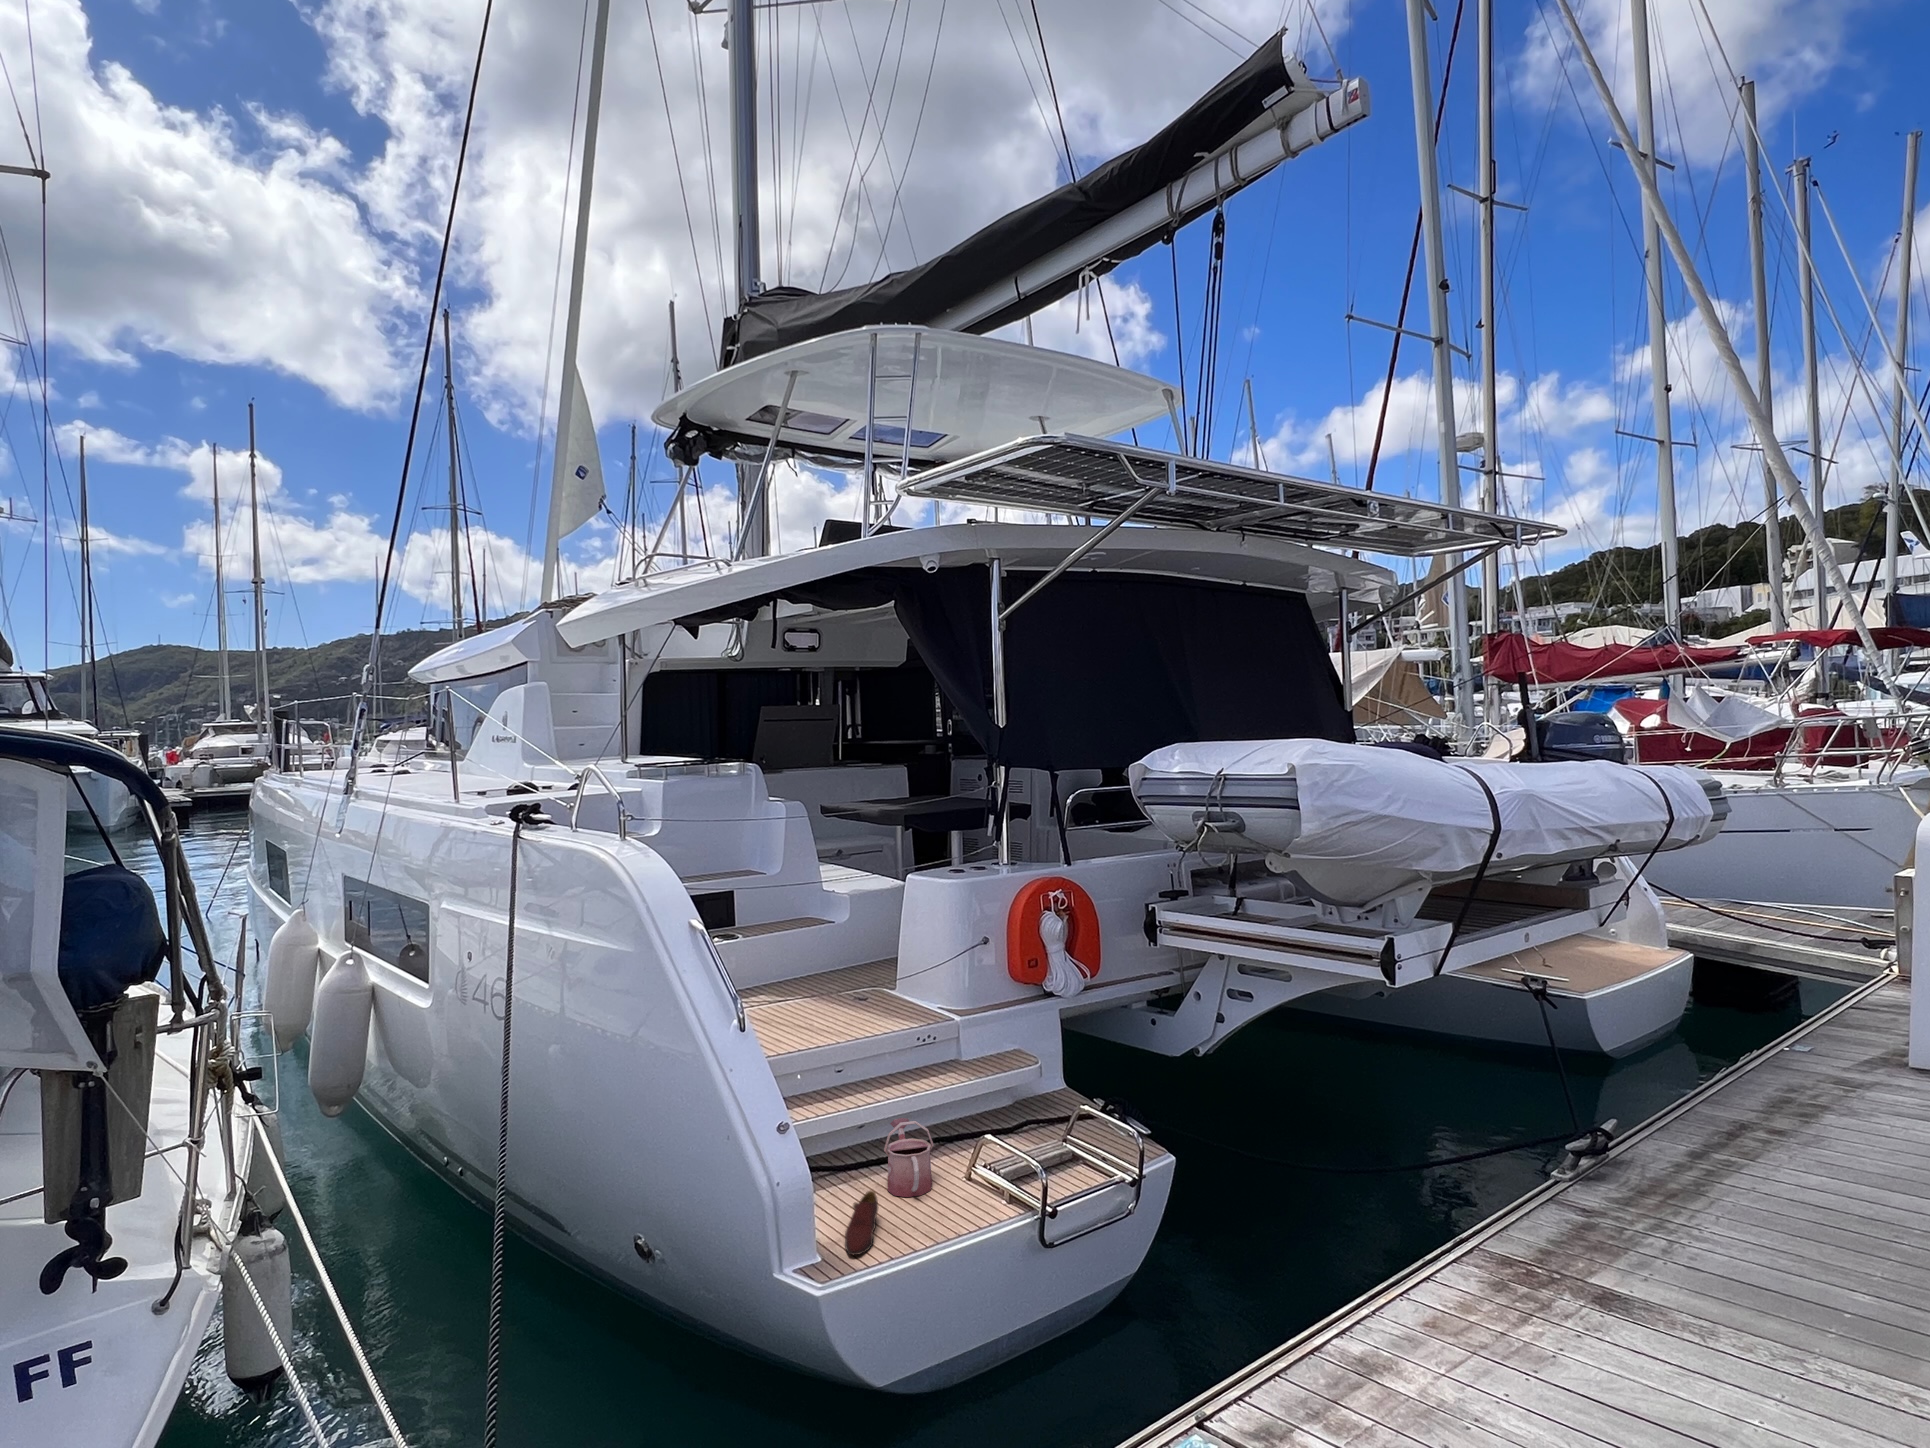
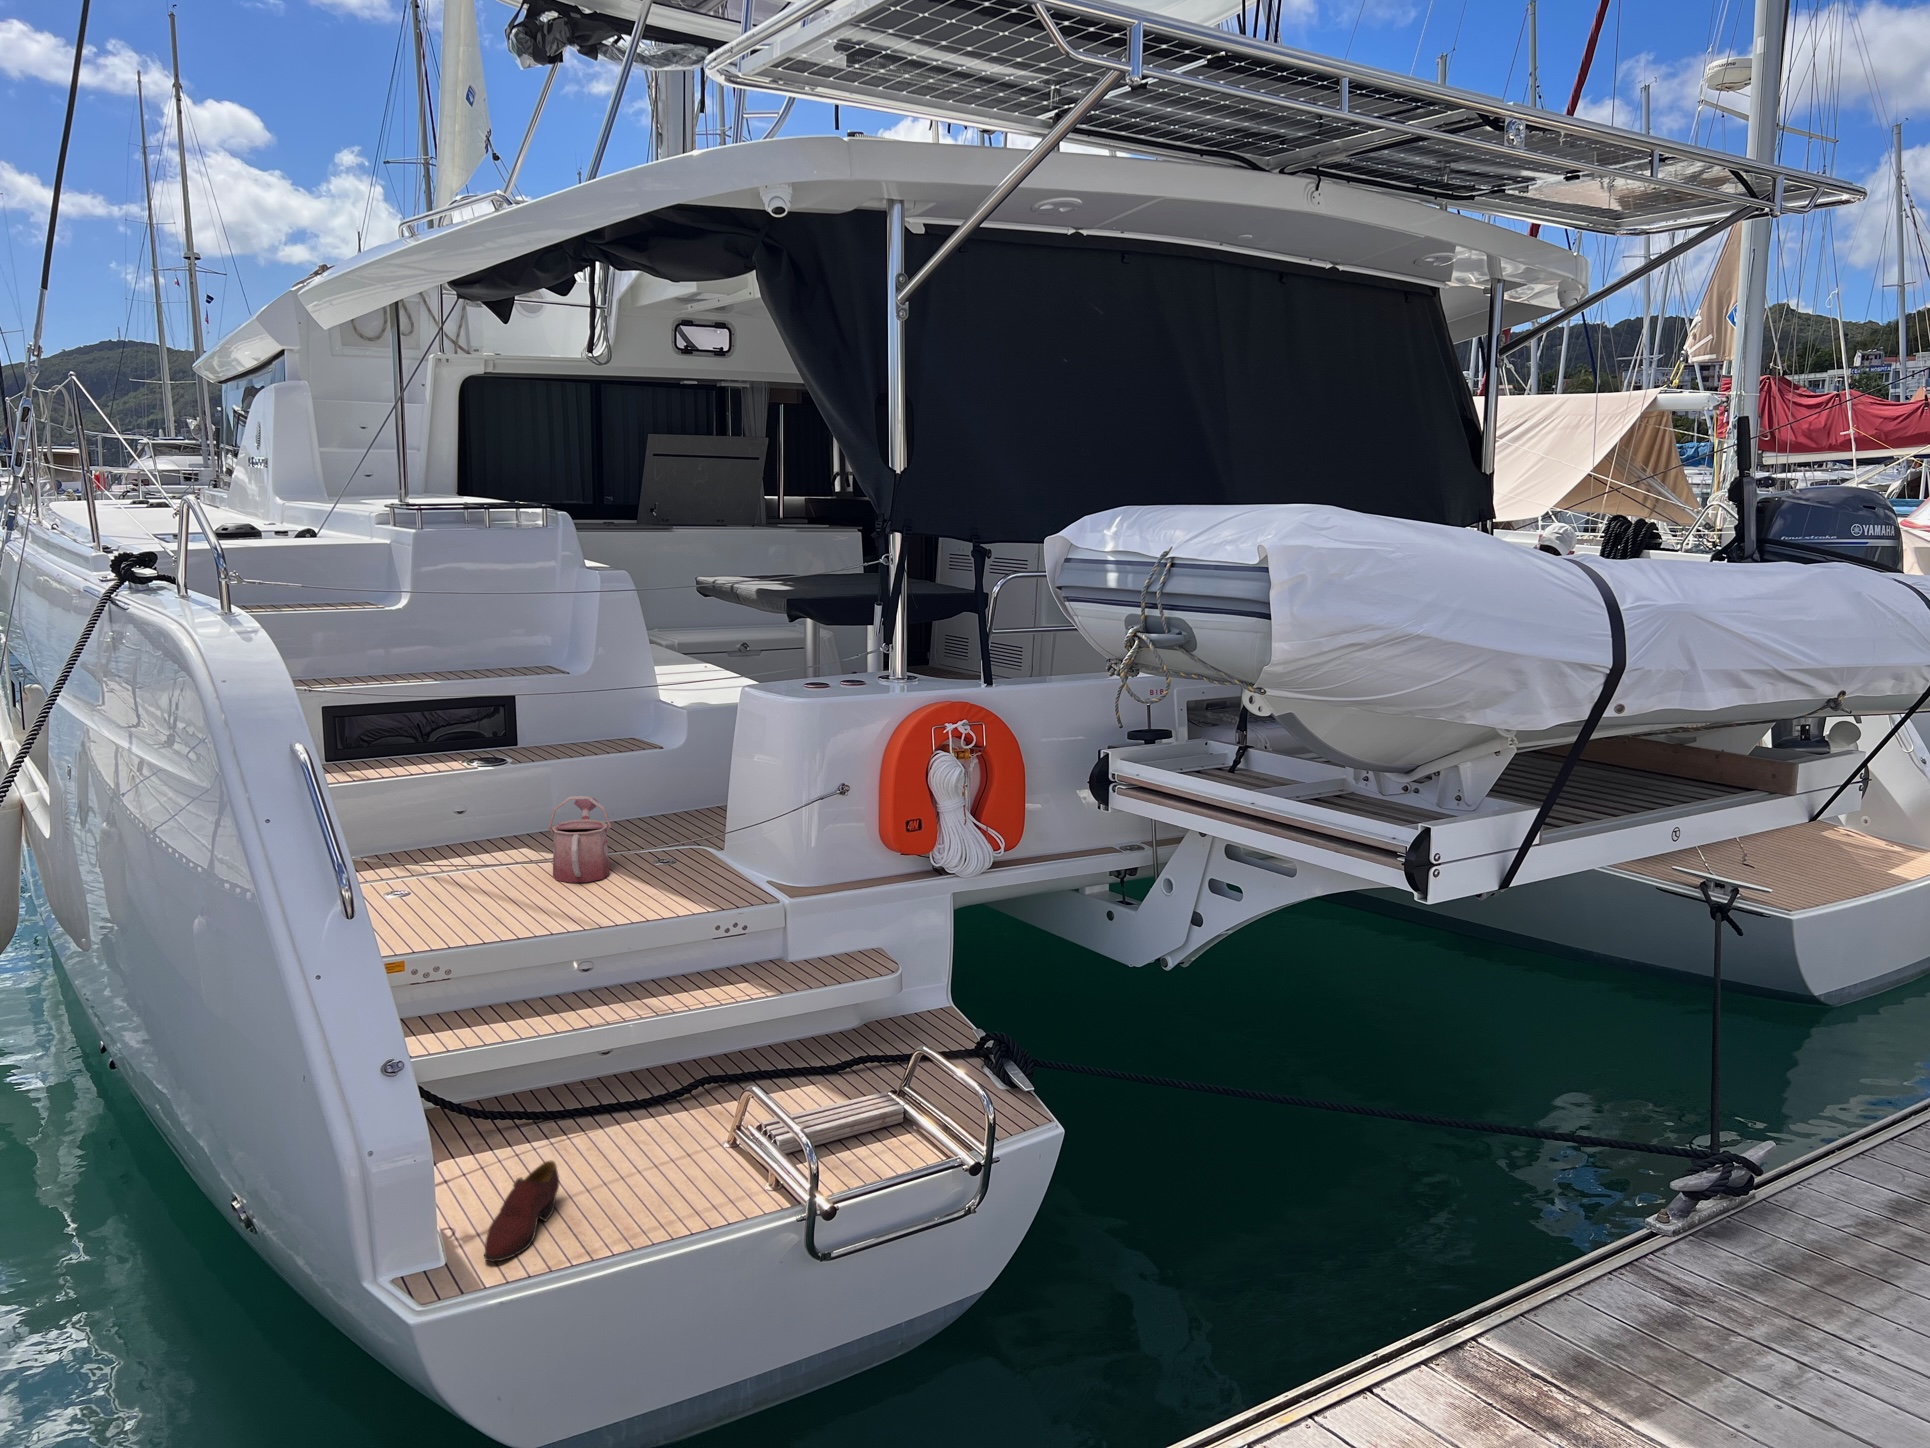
watering can: present [884,1118,934,1197] -> present [548,796,611,883]

